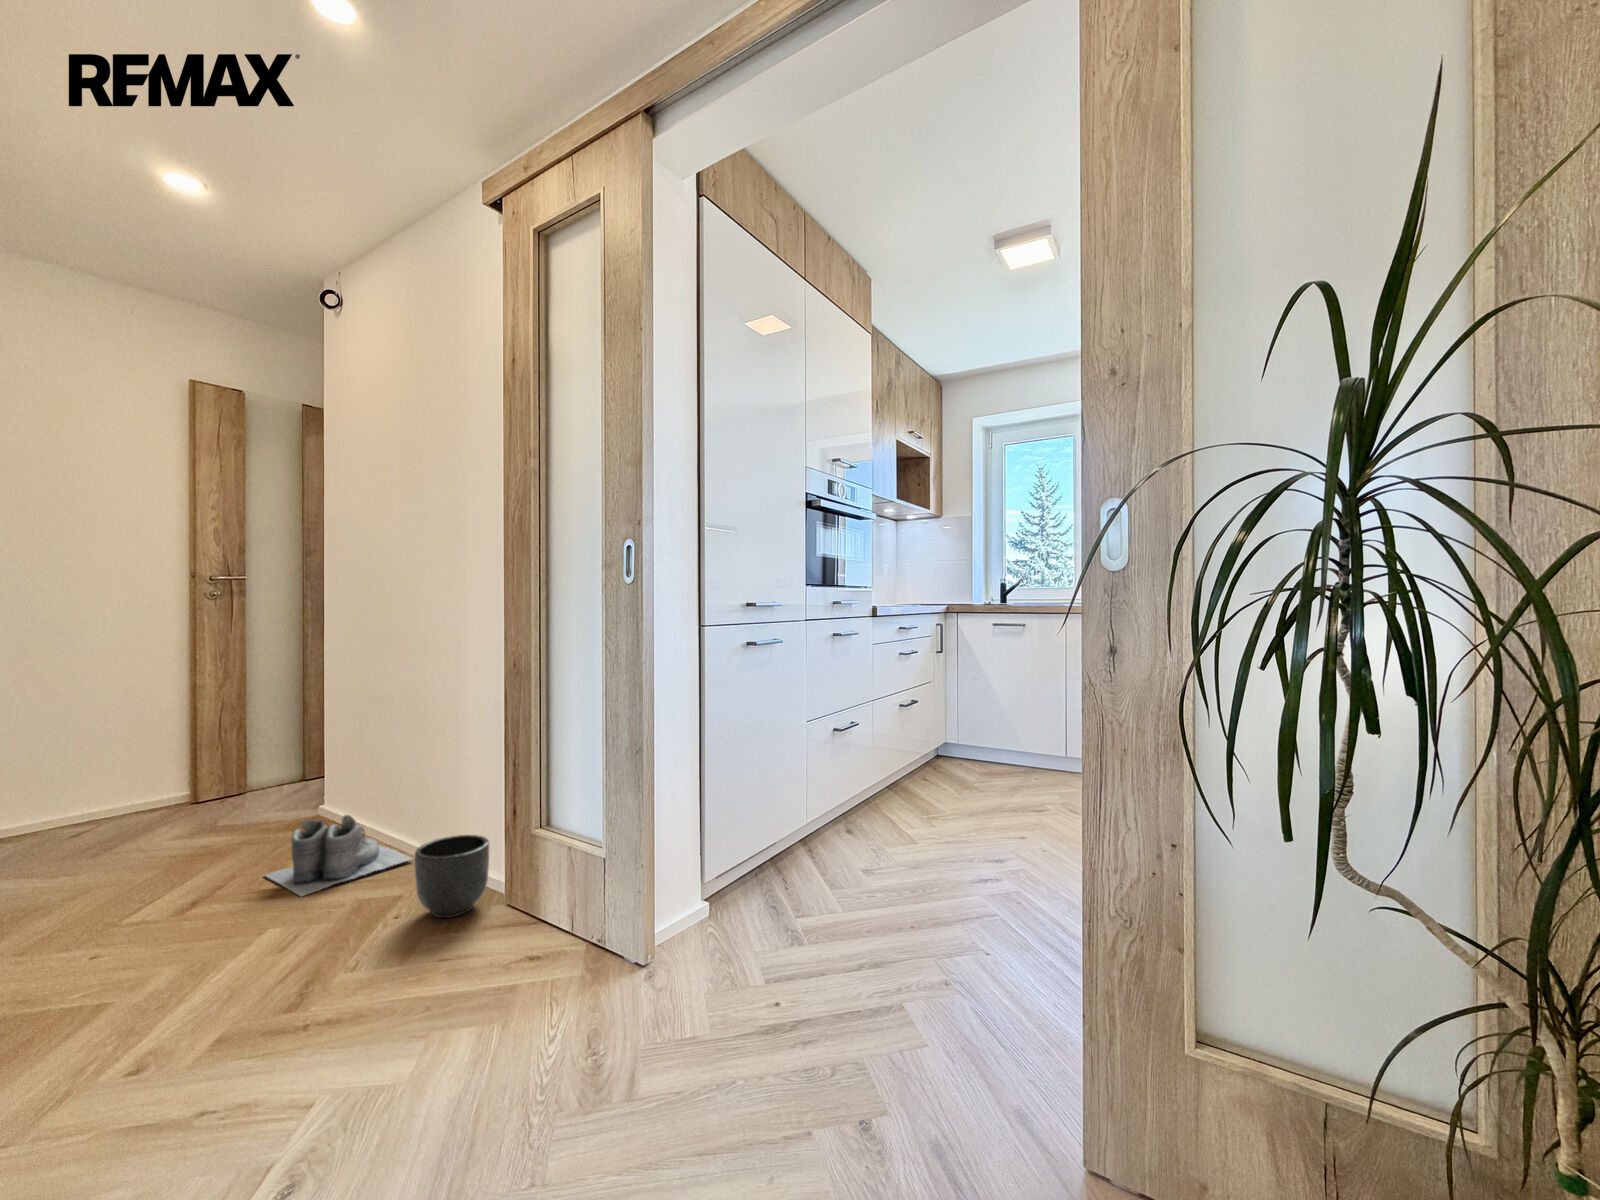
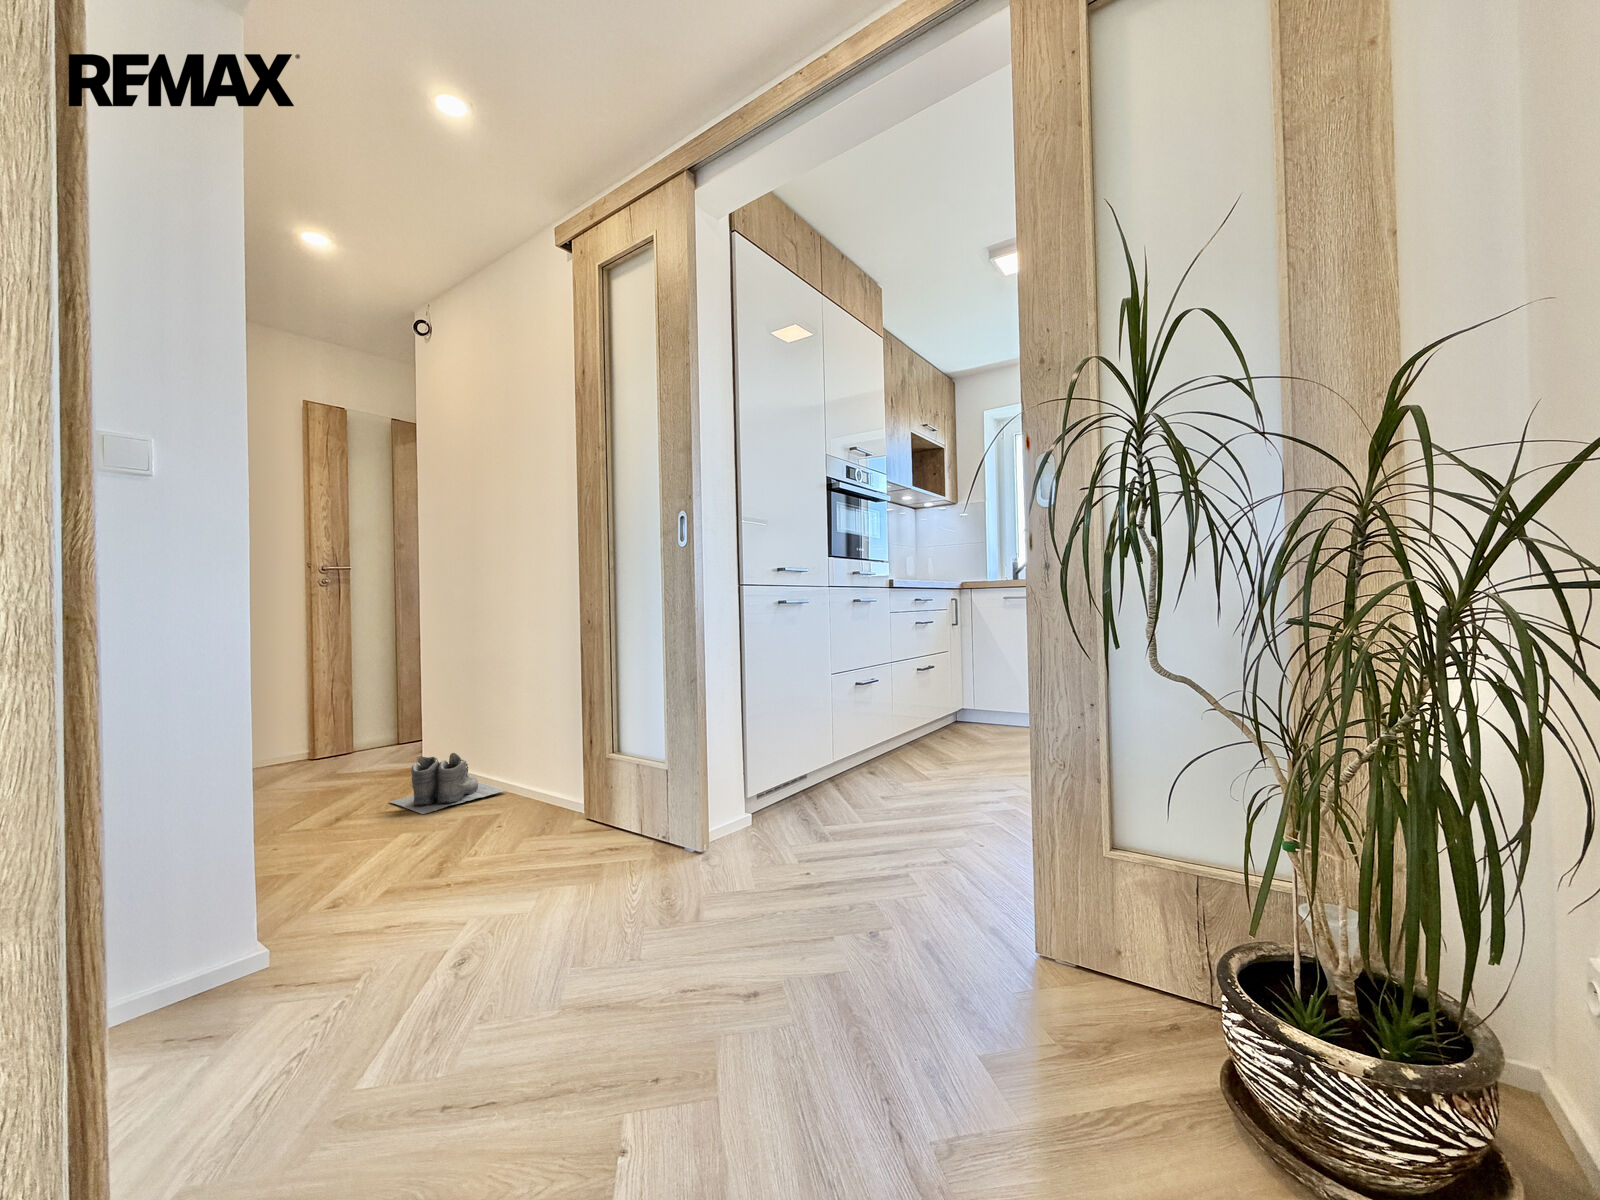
planter: present [415,835,489,918] -> none [515,763,573,826]

